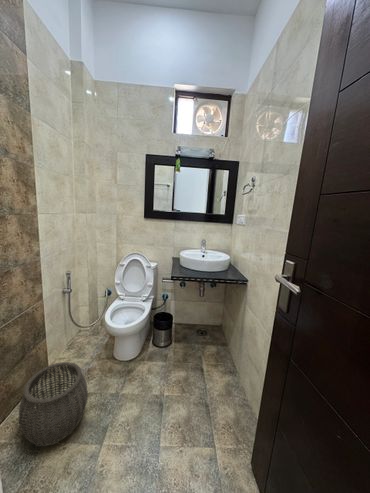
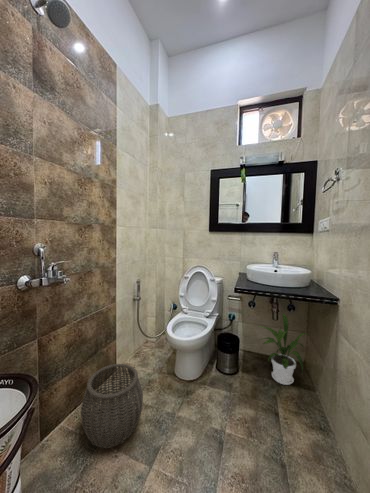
house plant: none [187,290,227,346] -> present [263,314,305,385]

